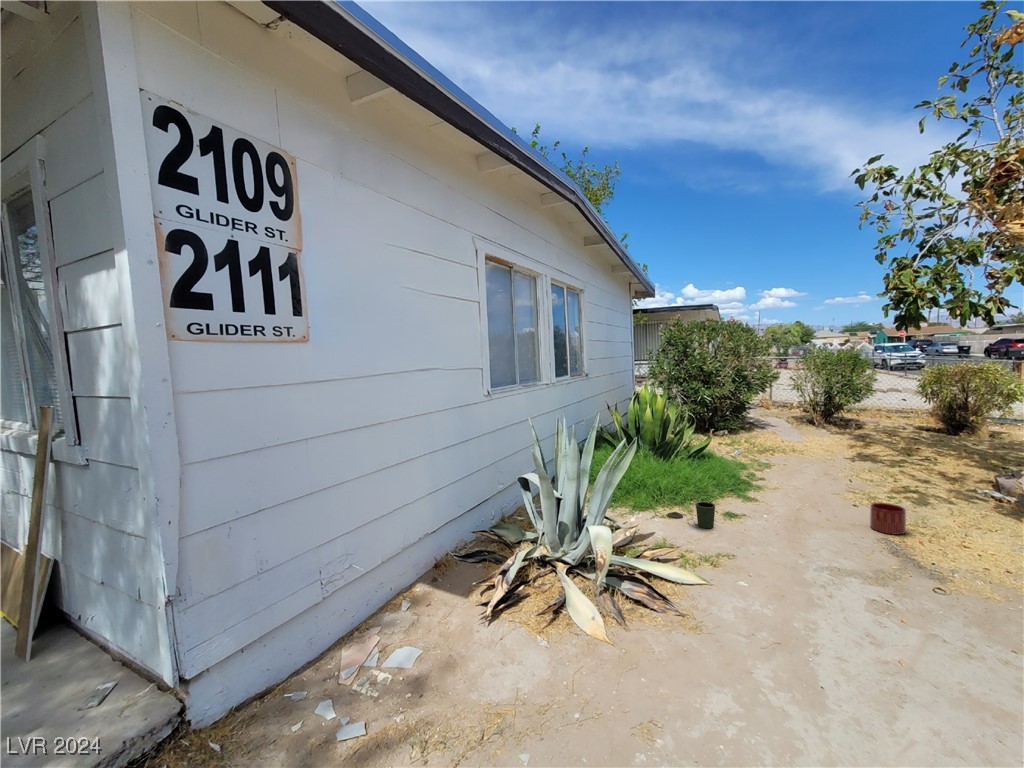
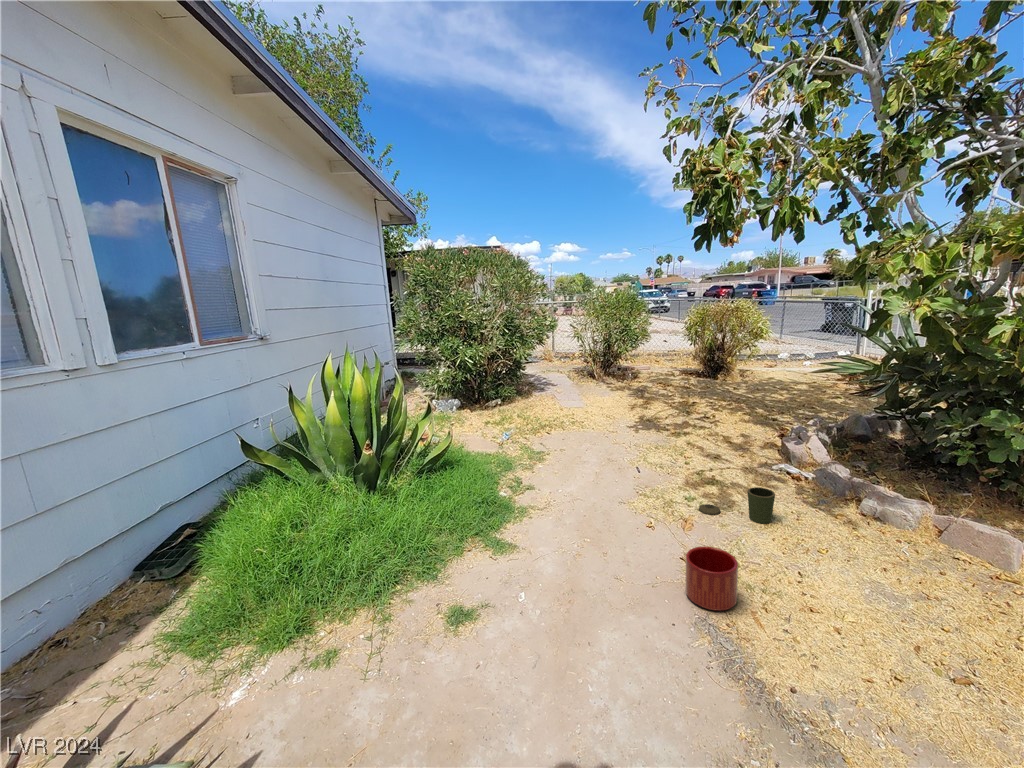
trash can: present [668,502,715,528] -> present [699,487,775,524]

